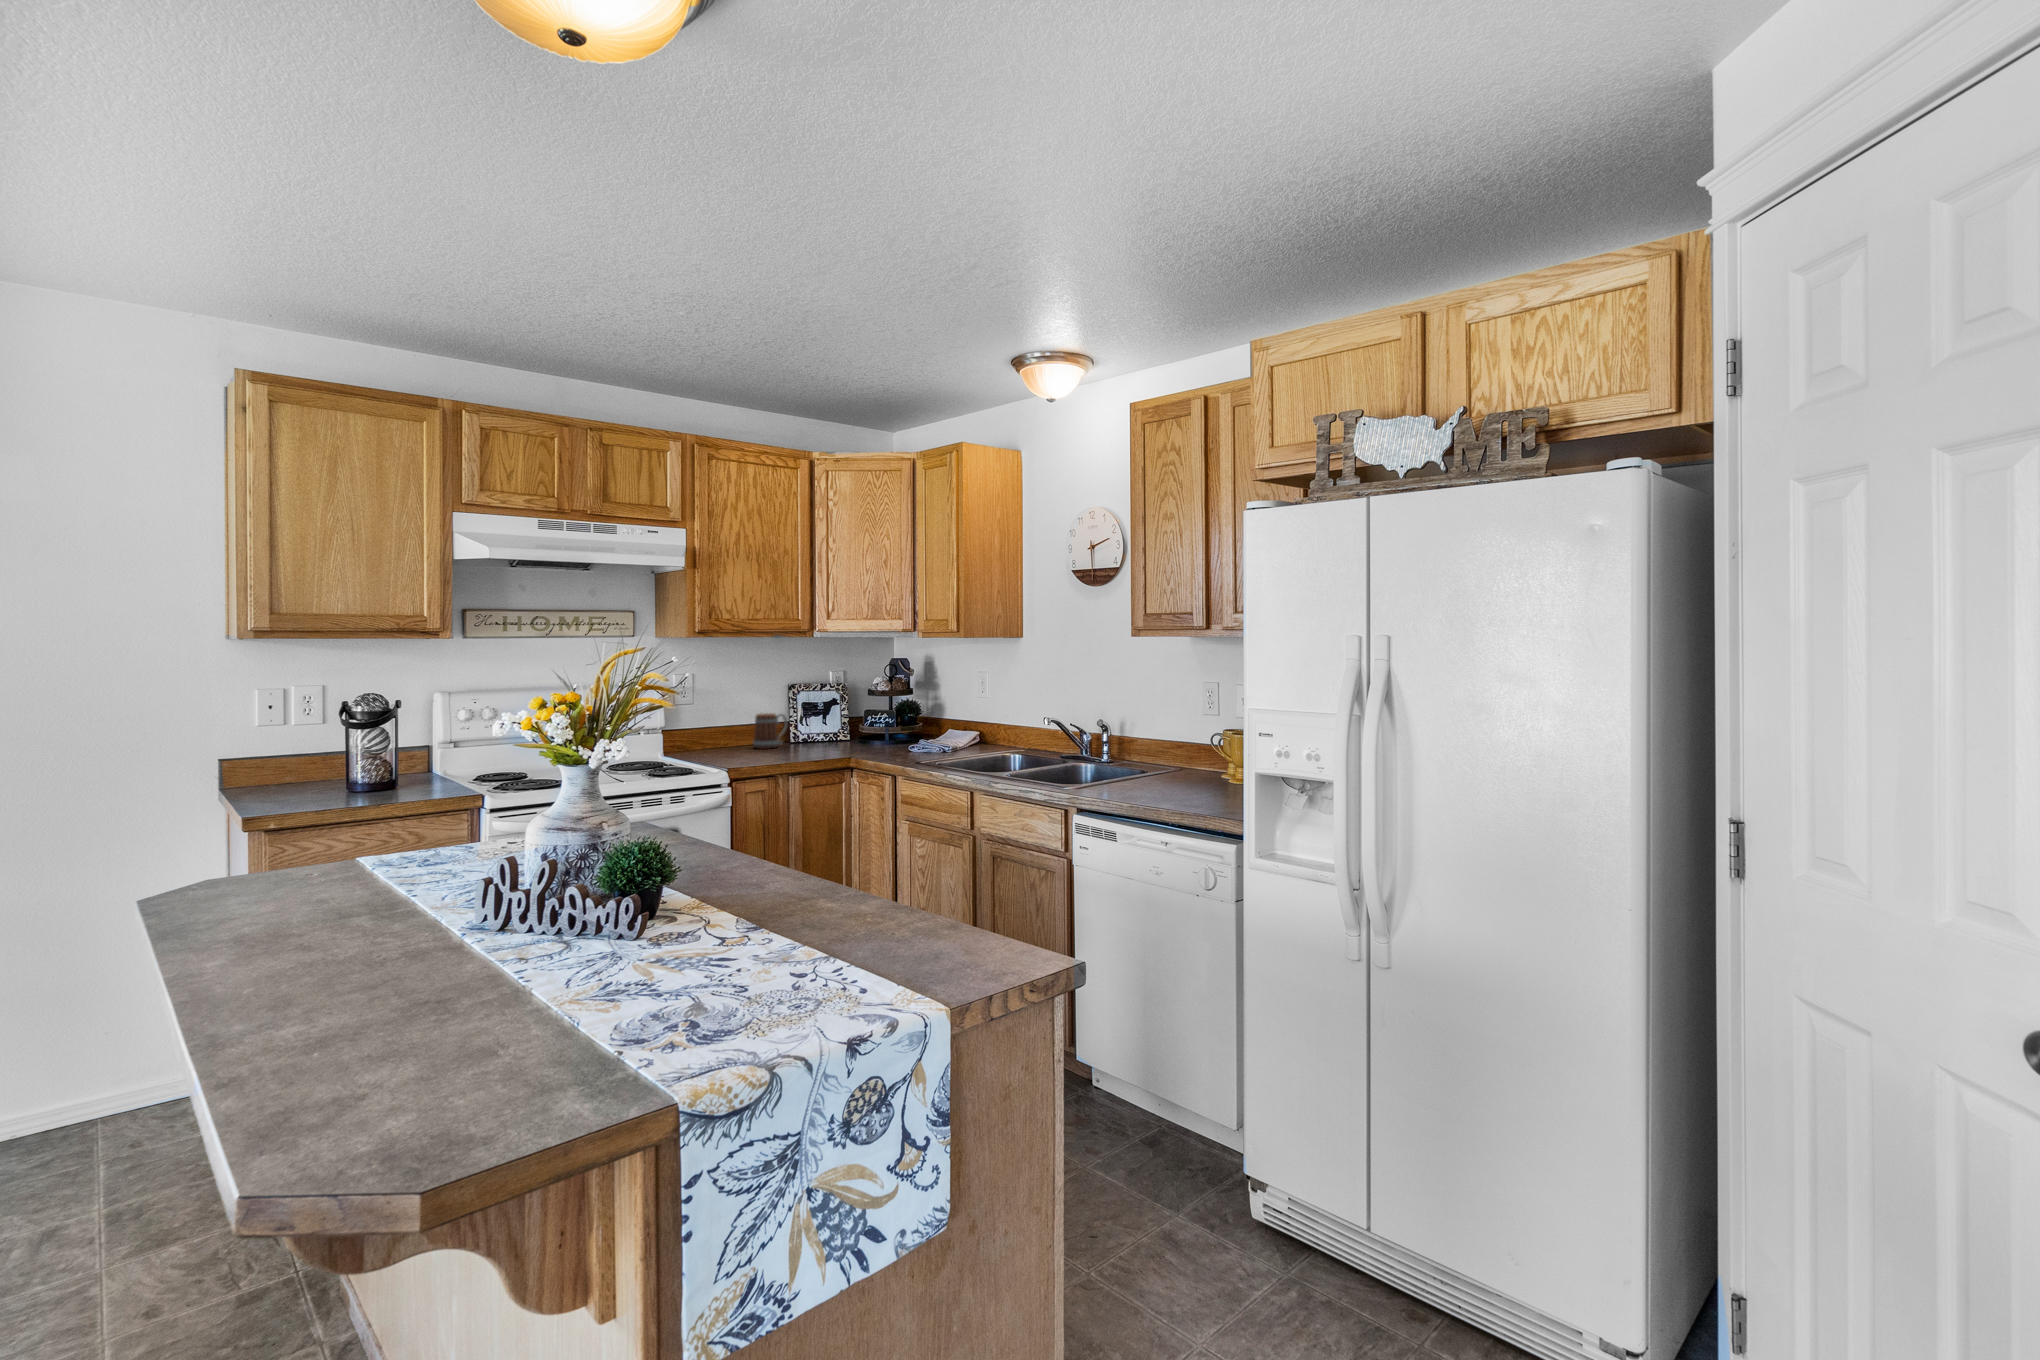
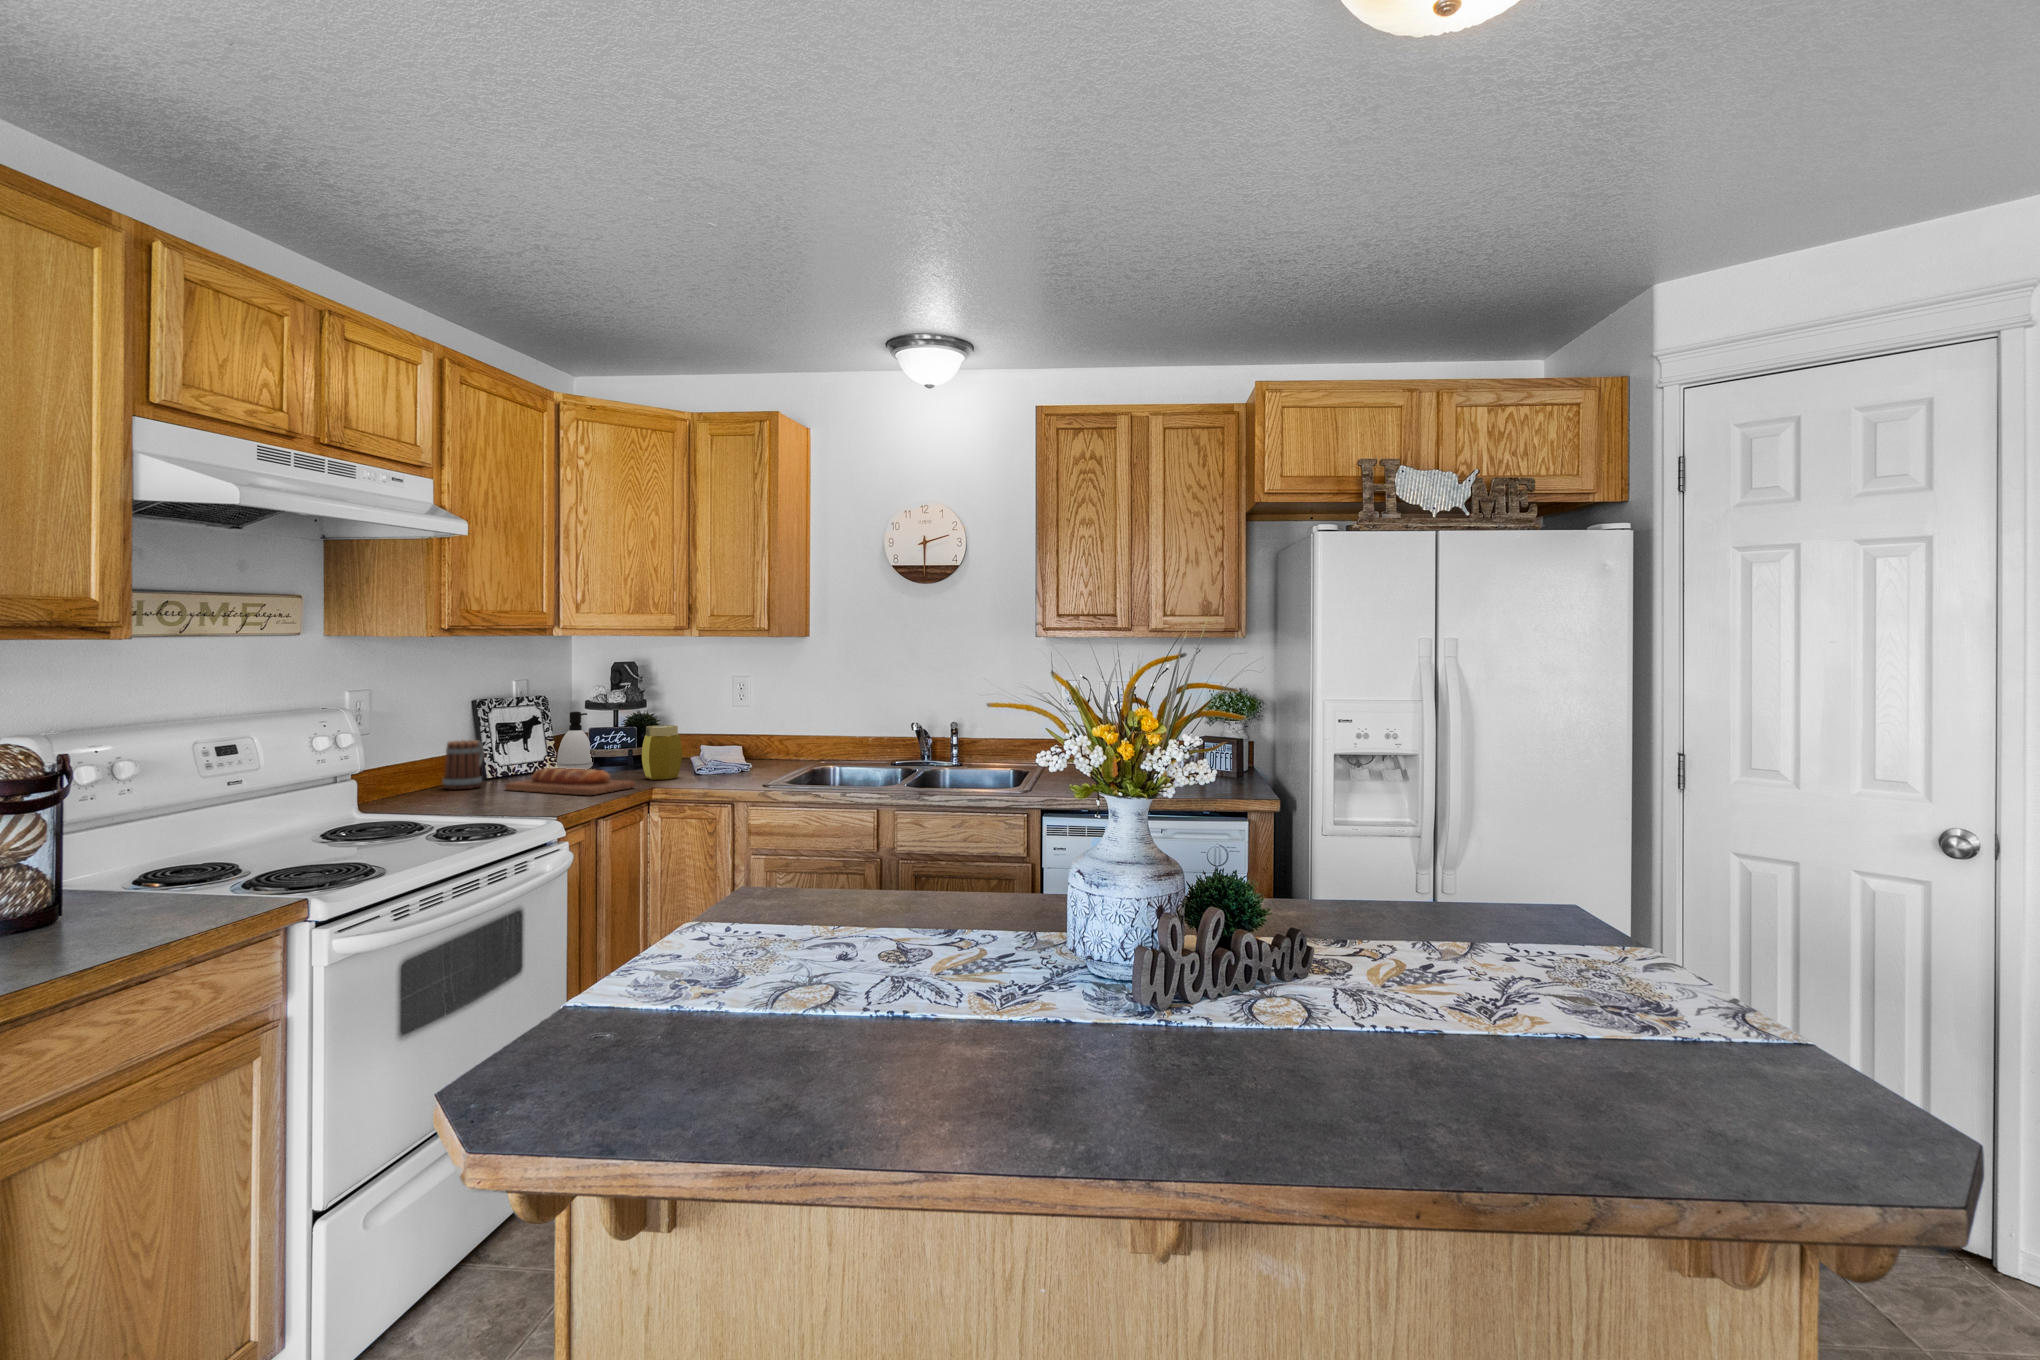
soap dispenser: none [850,695,876,743] -> present [557,711,593,770]
jar: none [879,709,908,752] -> present [642,725,682,780]
bread loaf: none [779,737,849,759] -> present [505,768,636,795]

